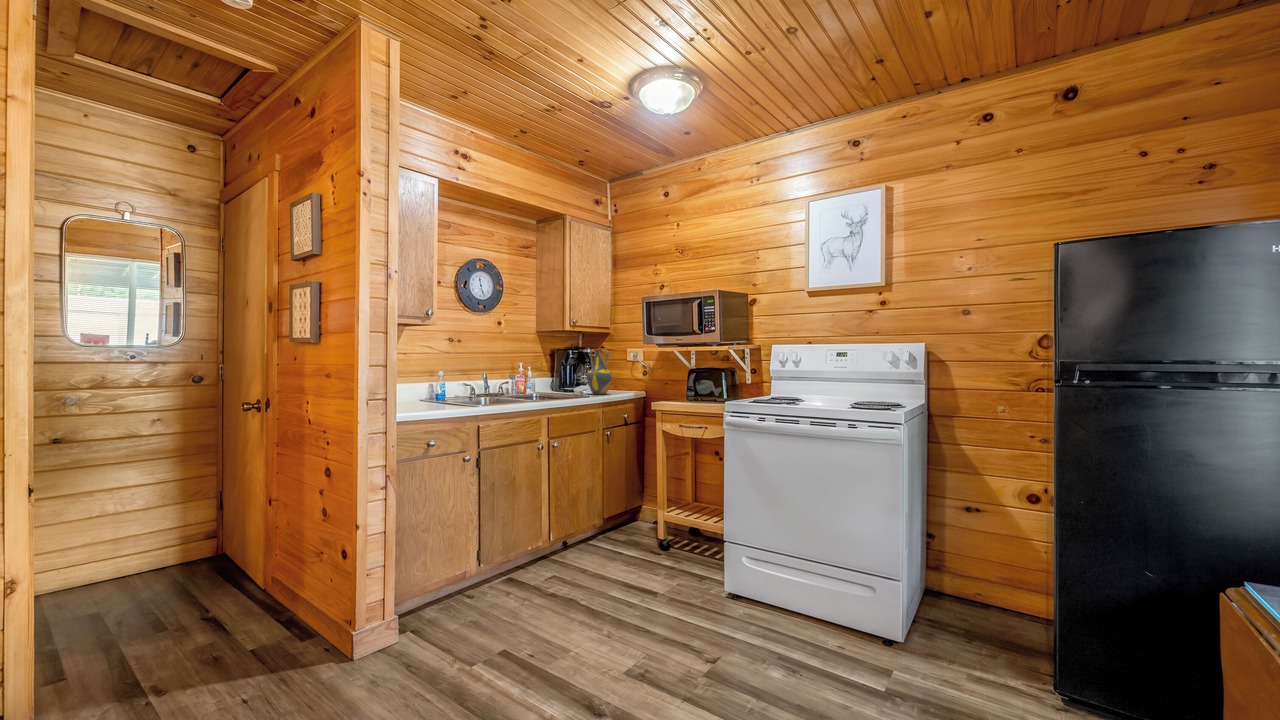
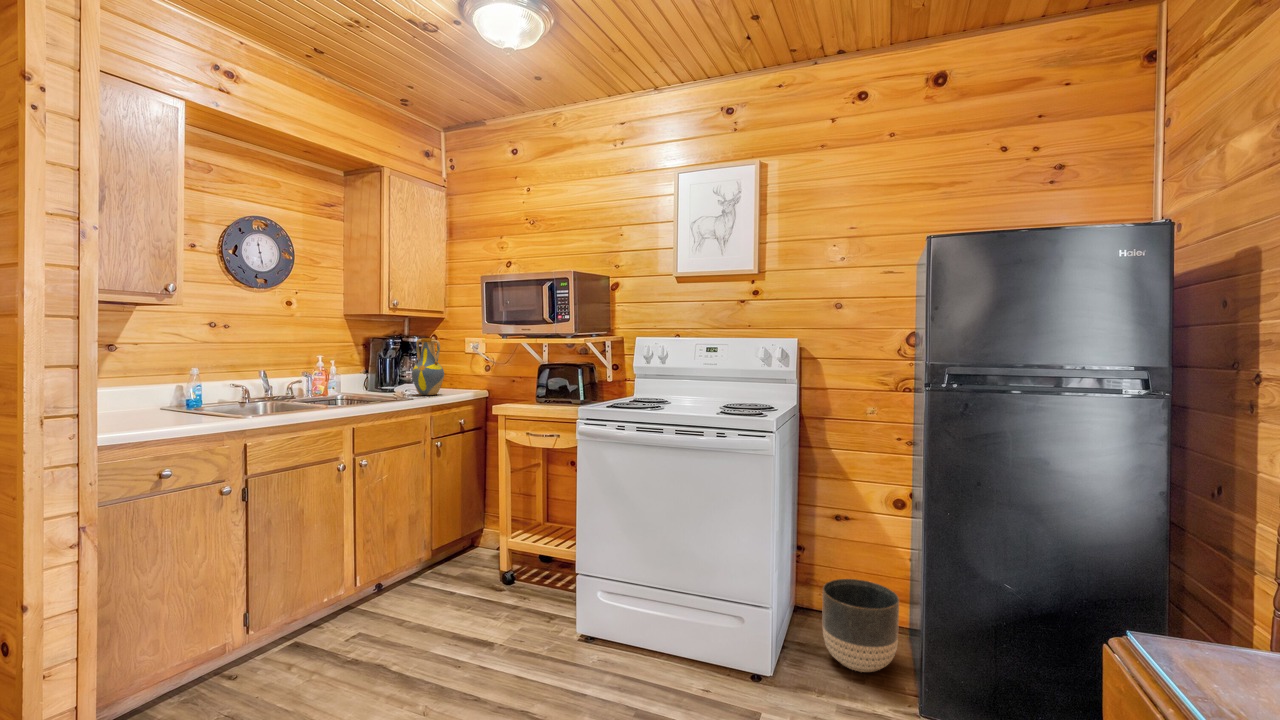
planter: none [953,565,1033,651] -> present [822,579,899,672]

